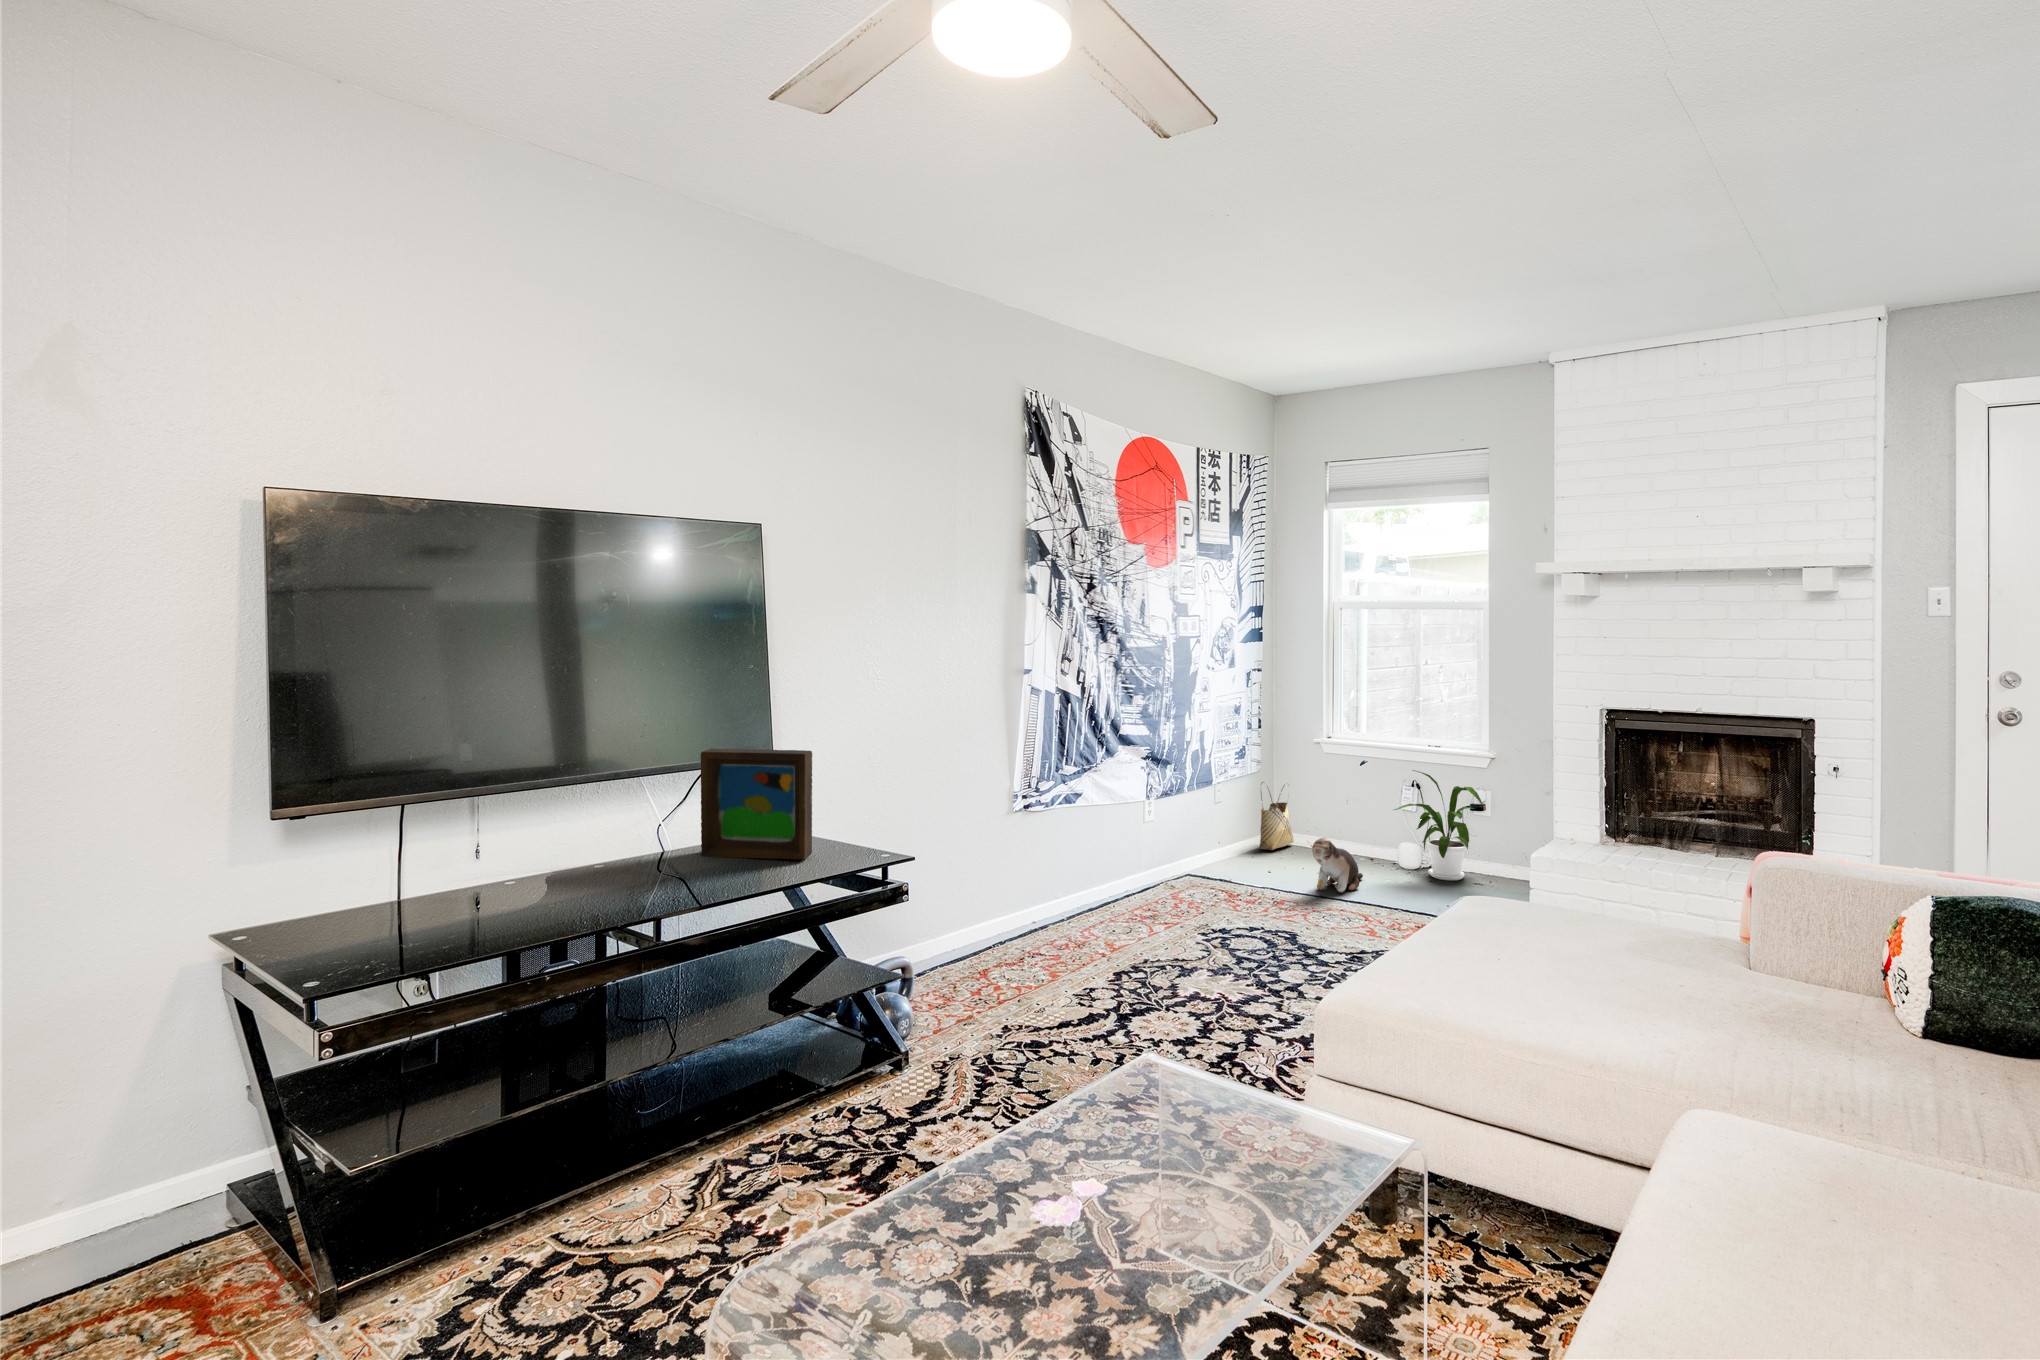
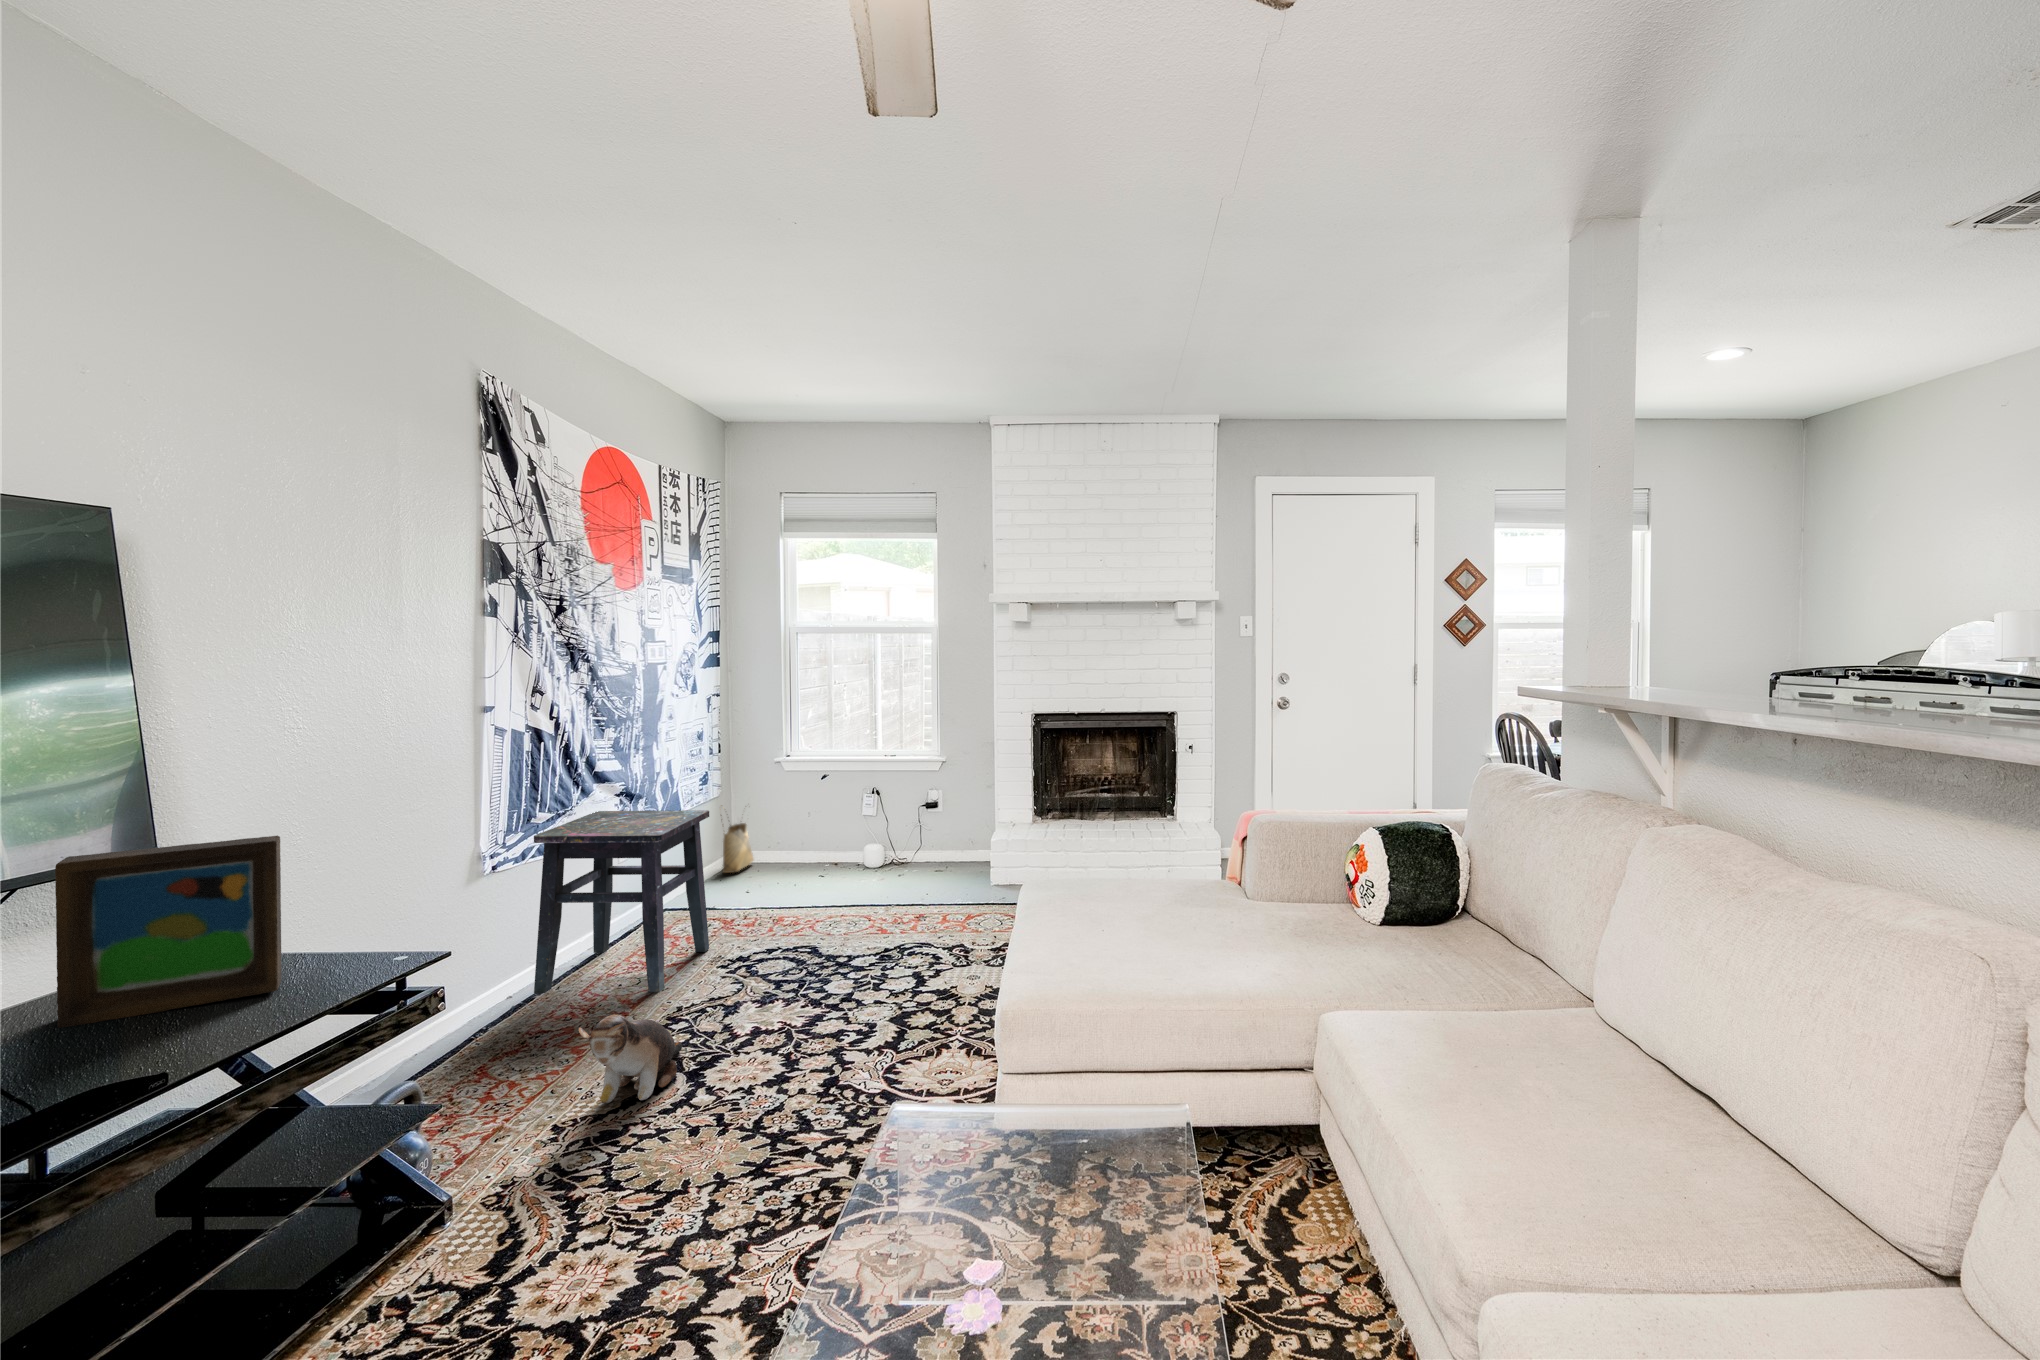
side table: none [1056,770,1207,941] -> present [534,810,709,993]
house plant: present [1394,770,1482,880] -> none [863,776,938,870]
plush toy: present [1307,838,1363,892] -> present [579,1014,682,1103]

